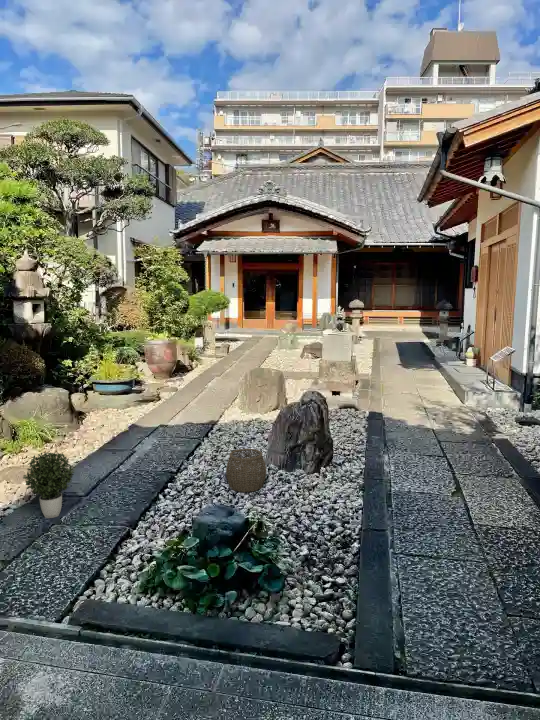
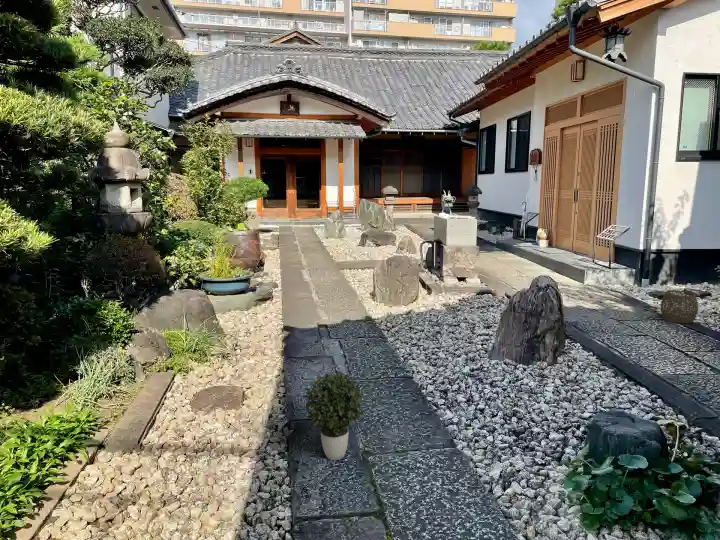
woven basket: present [226,449,266,492] -> present [661,290,698,323]

